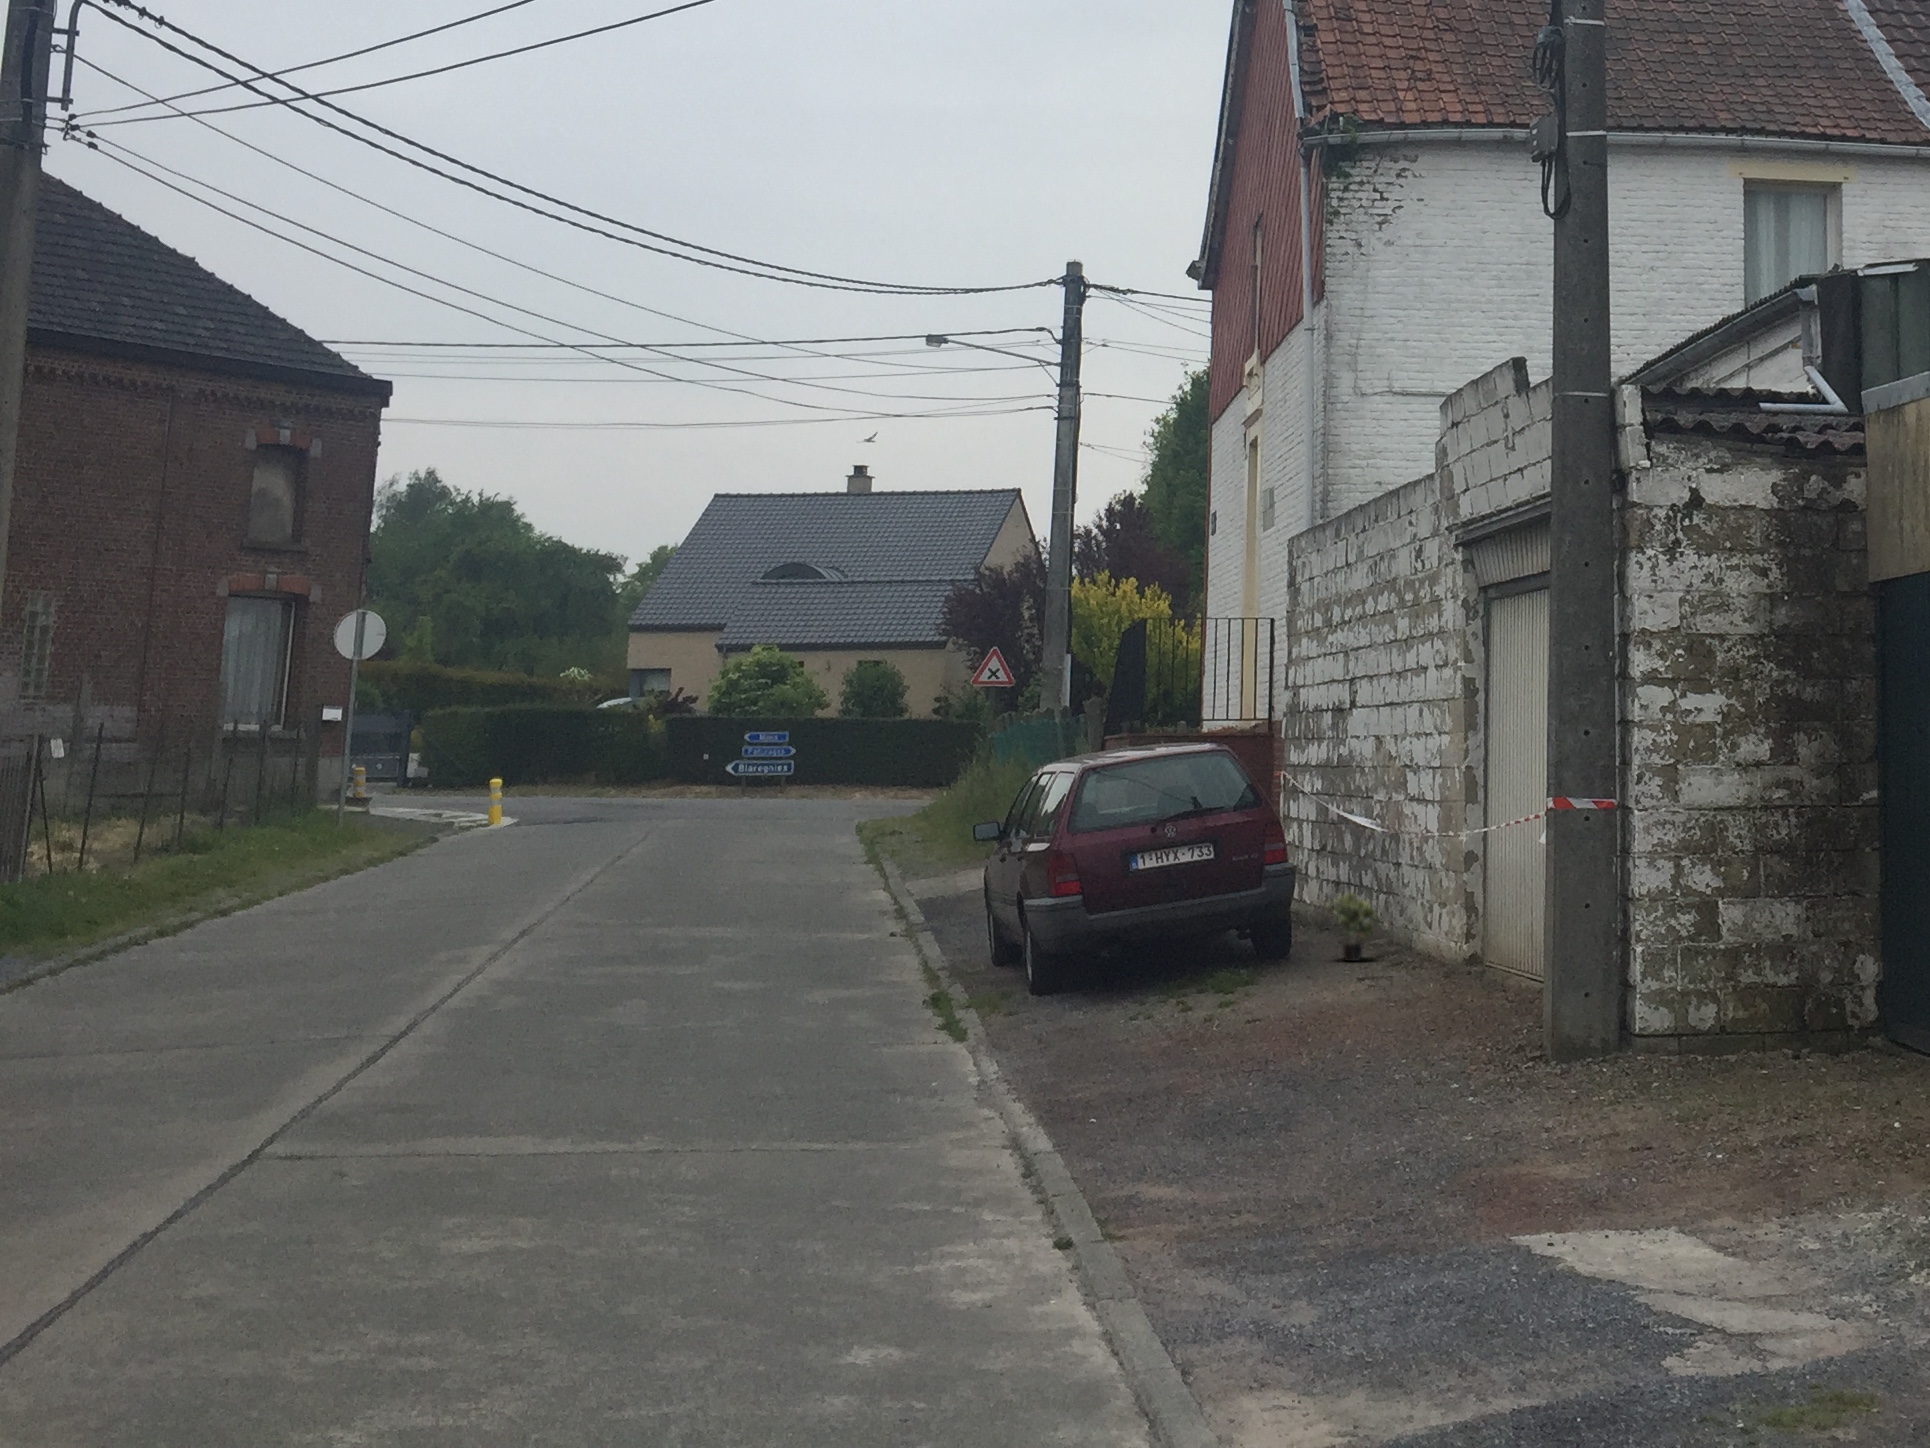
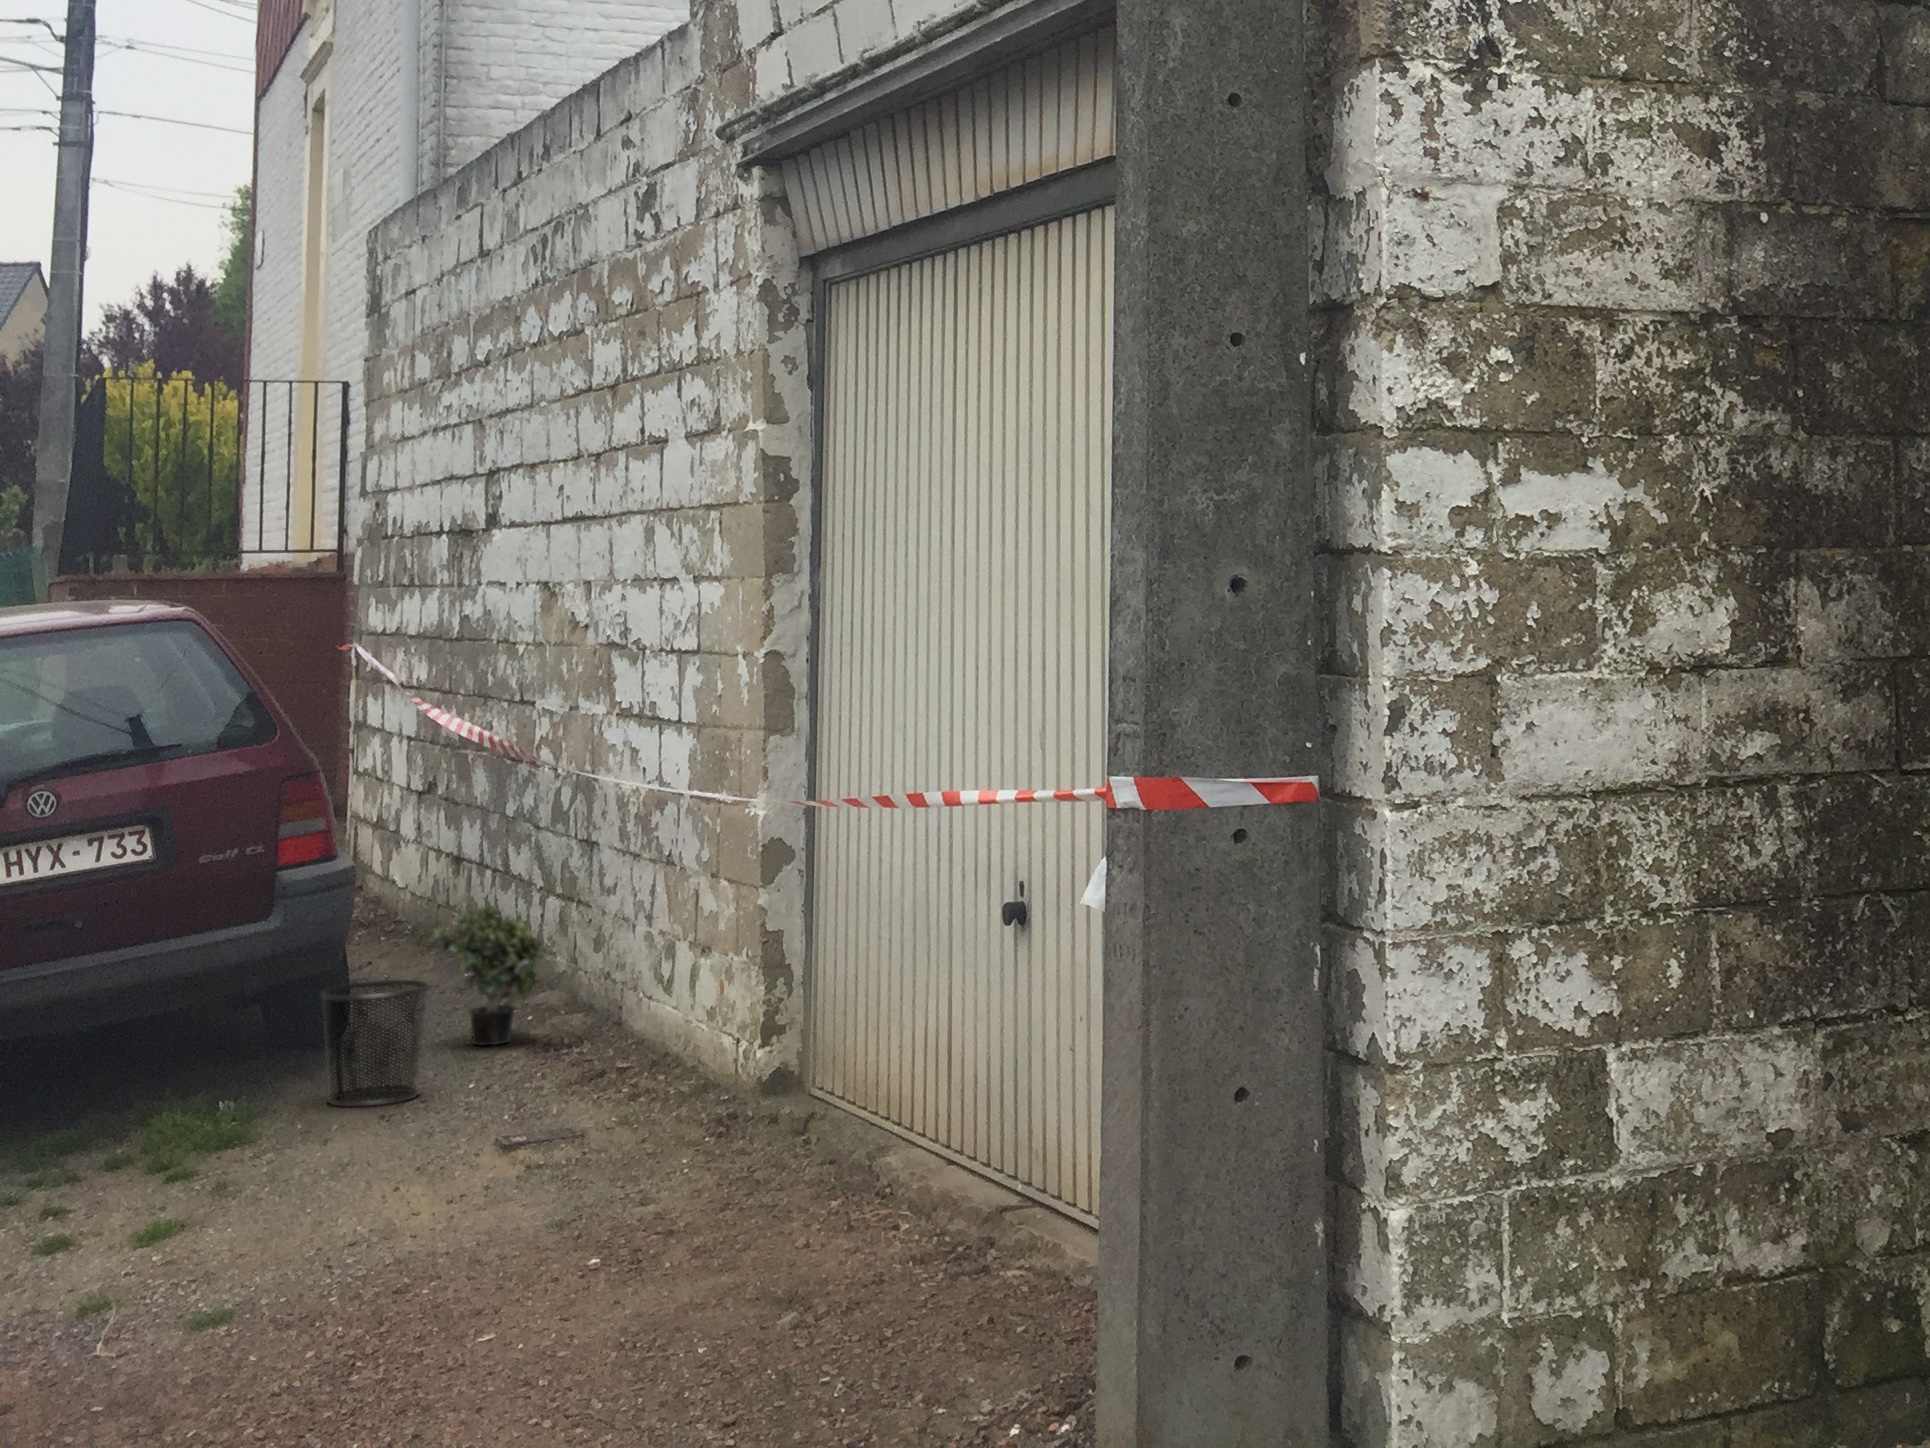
waste bin: none [1277,921,1325,976] -> present [321,980,430,1106]

